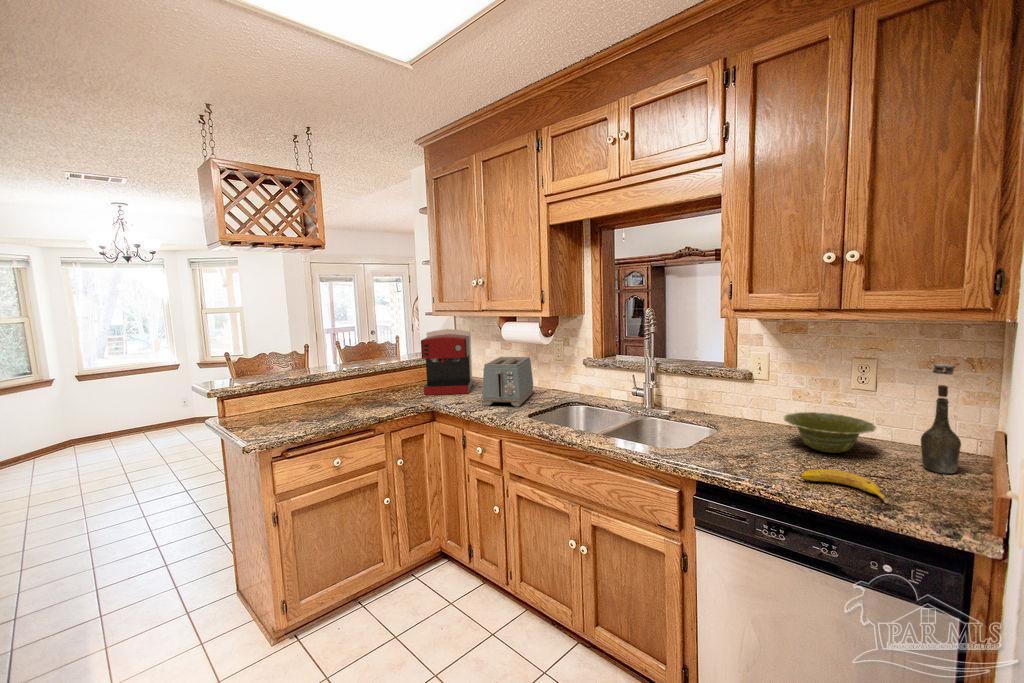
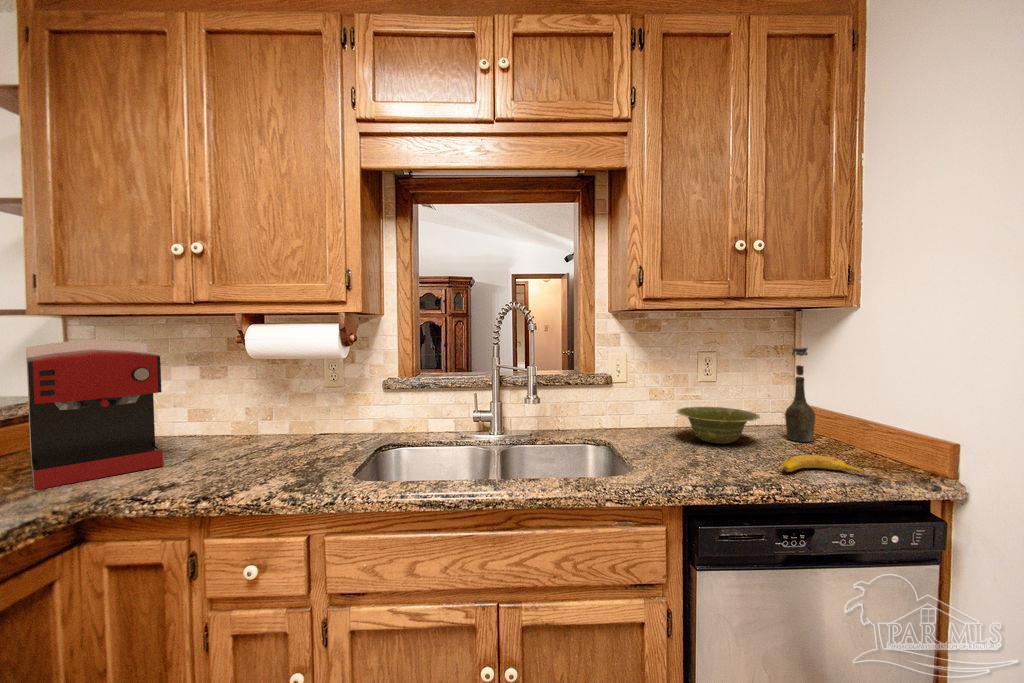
toaster: present [482,357,533,407] -> none [235,383,319,479]

